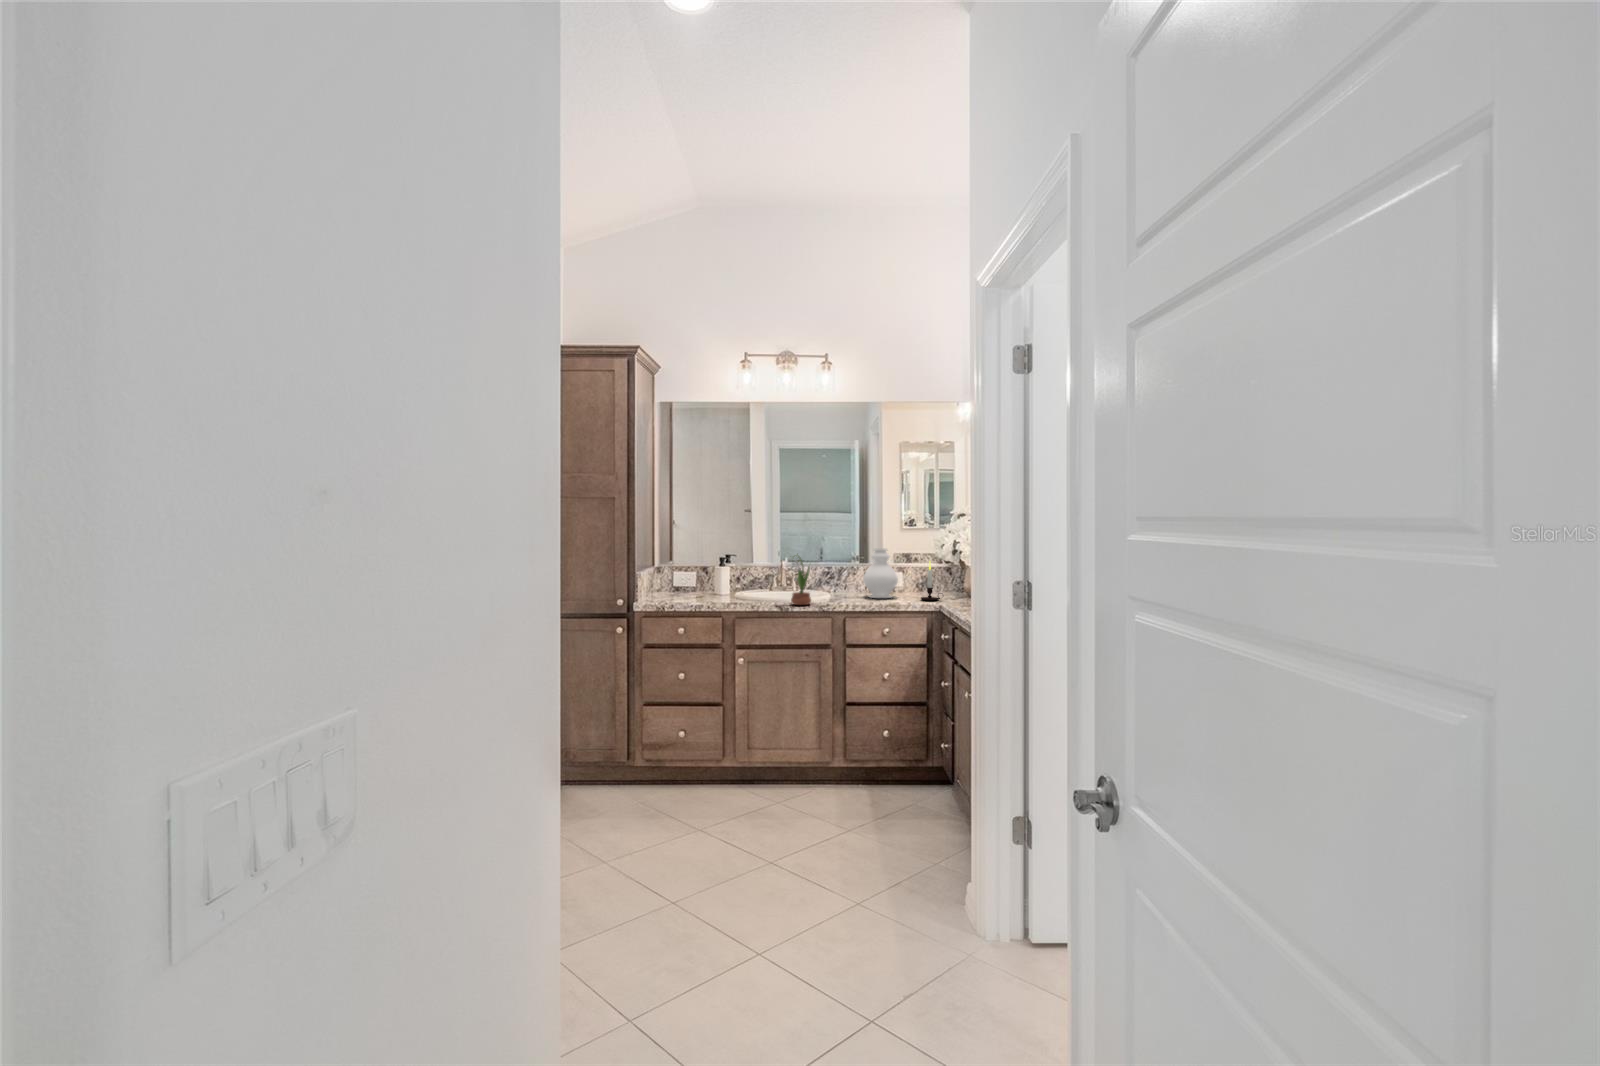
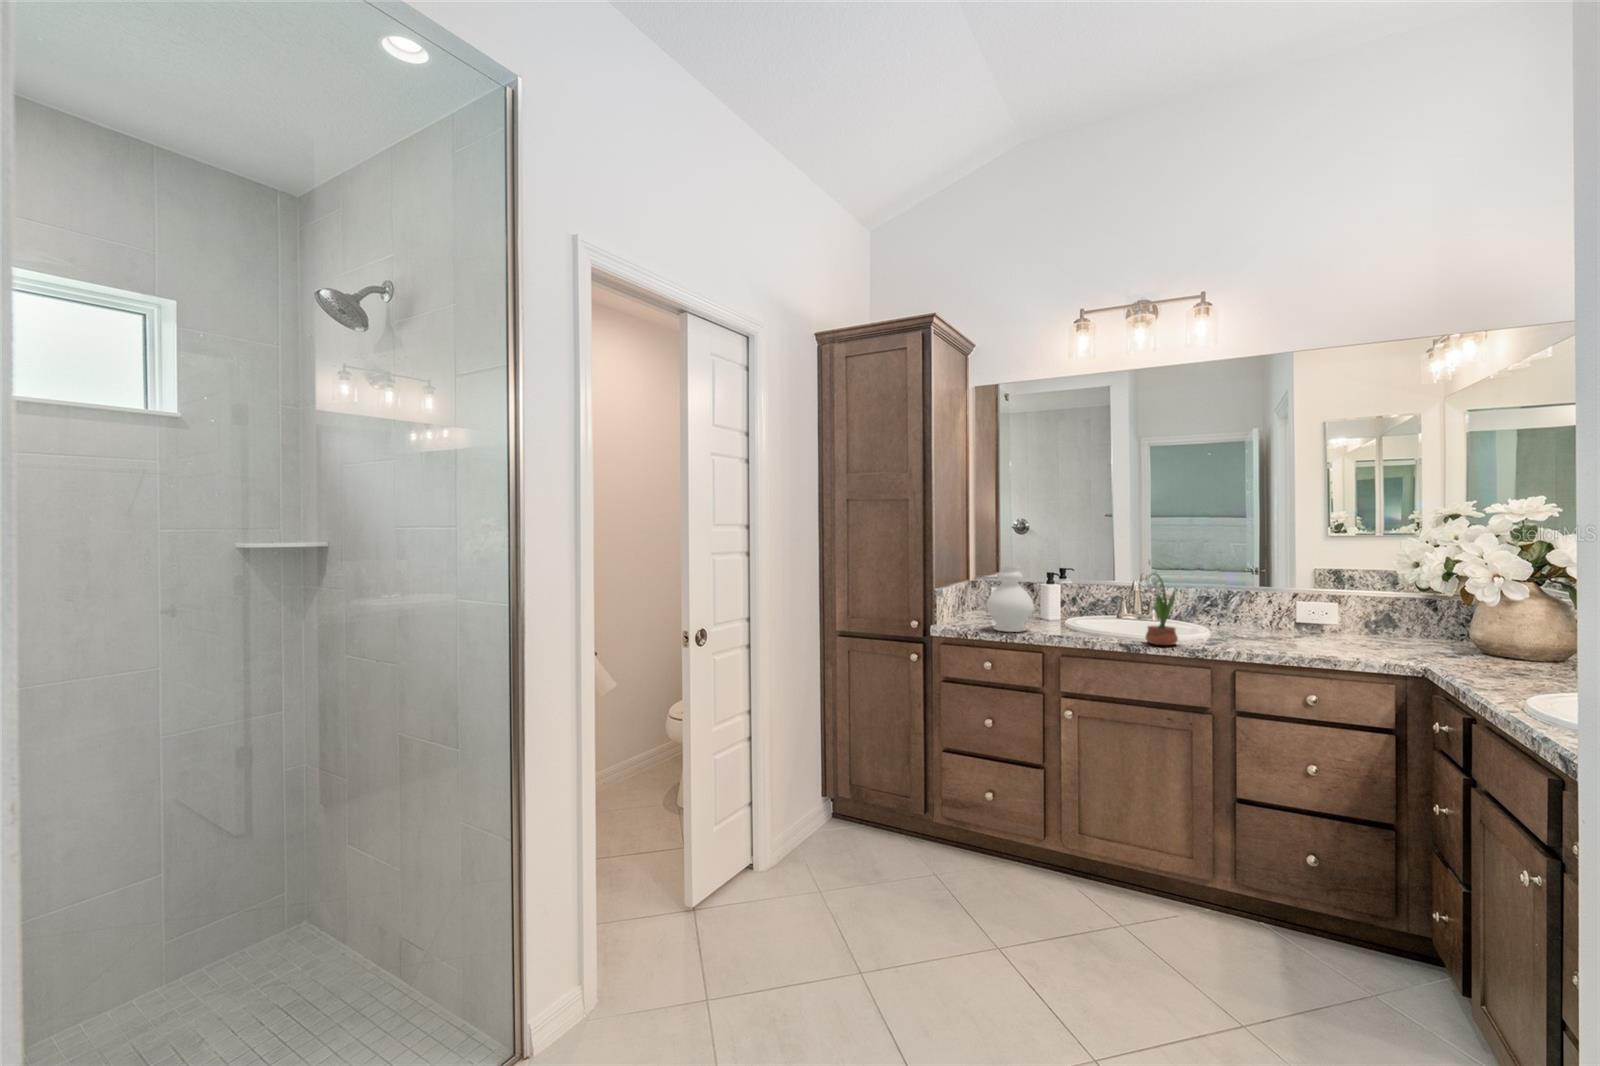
decorative vase: present [863,549,898,598] -> present [987,565,1034,632]
candle: present [921,562,943,600] -> none [1375,587,1424,652]

